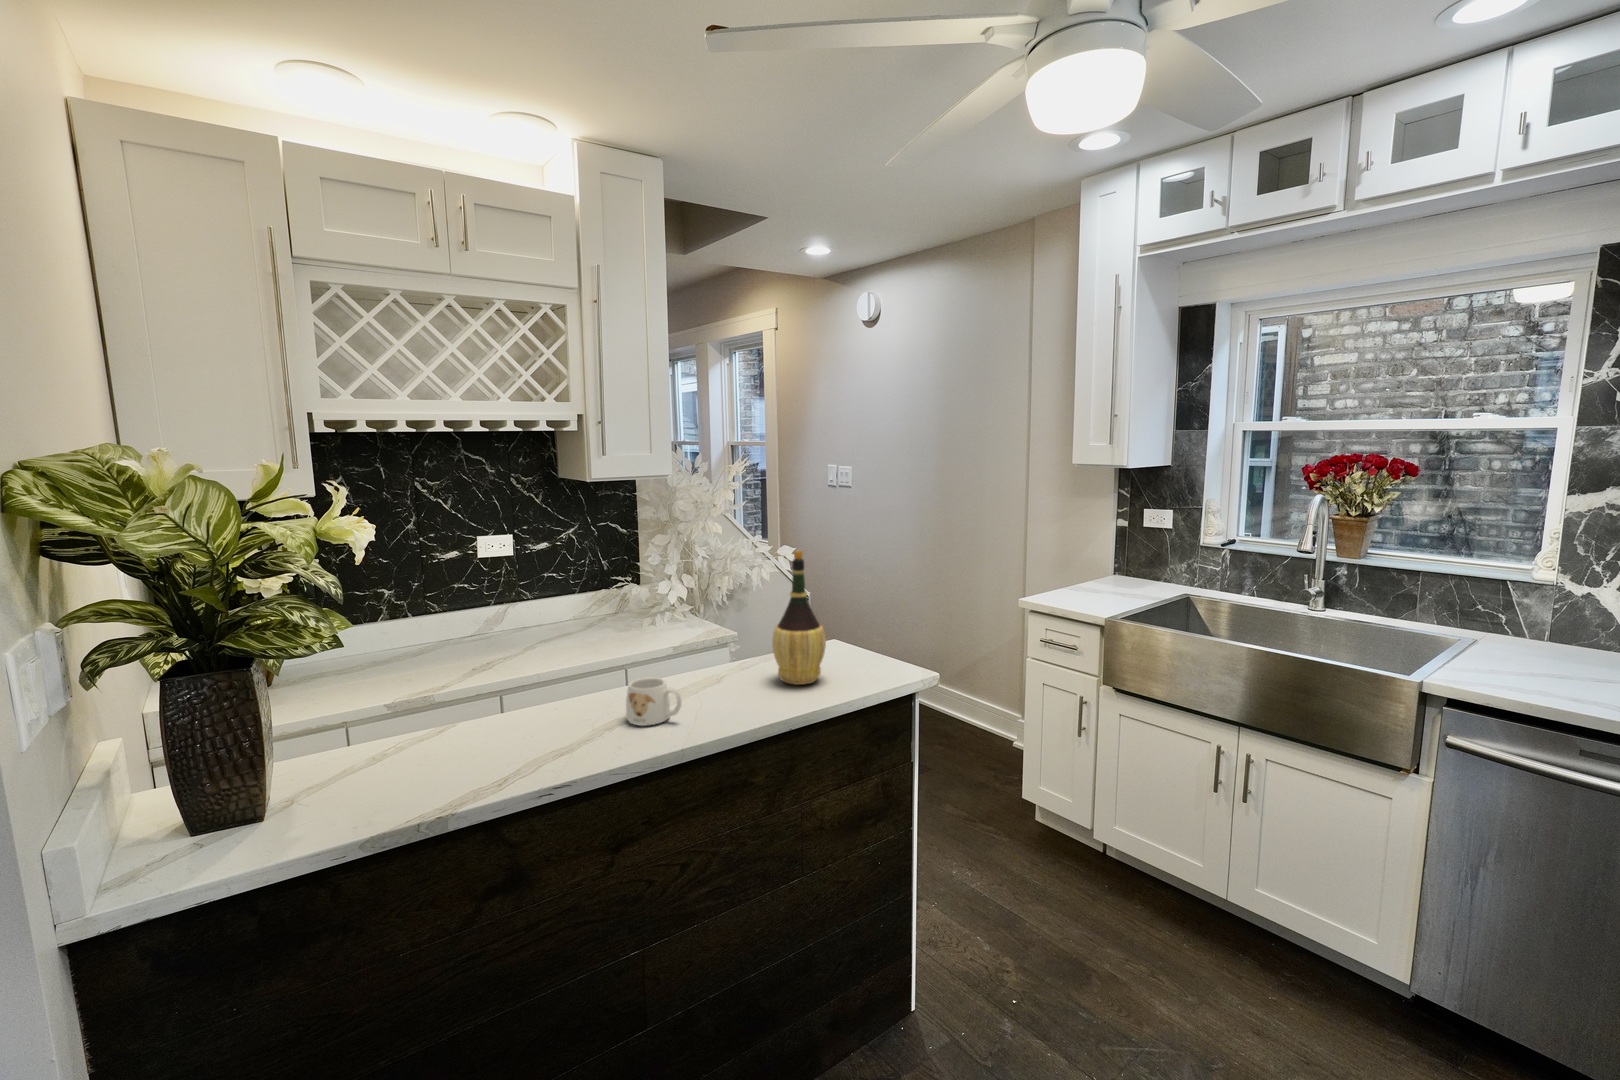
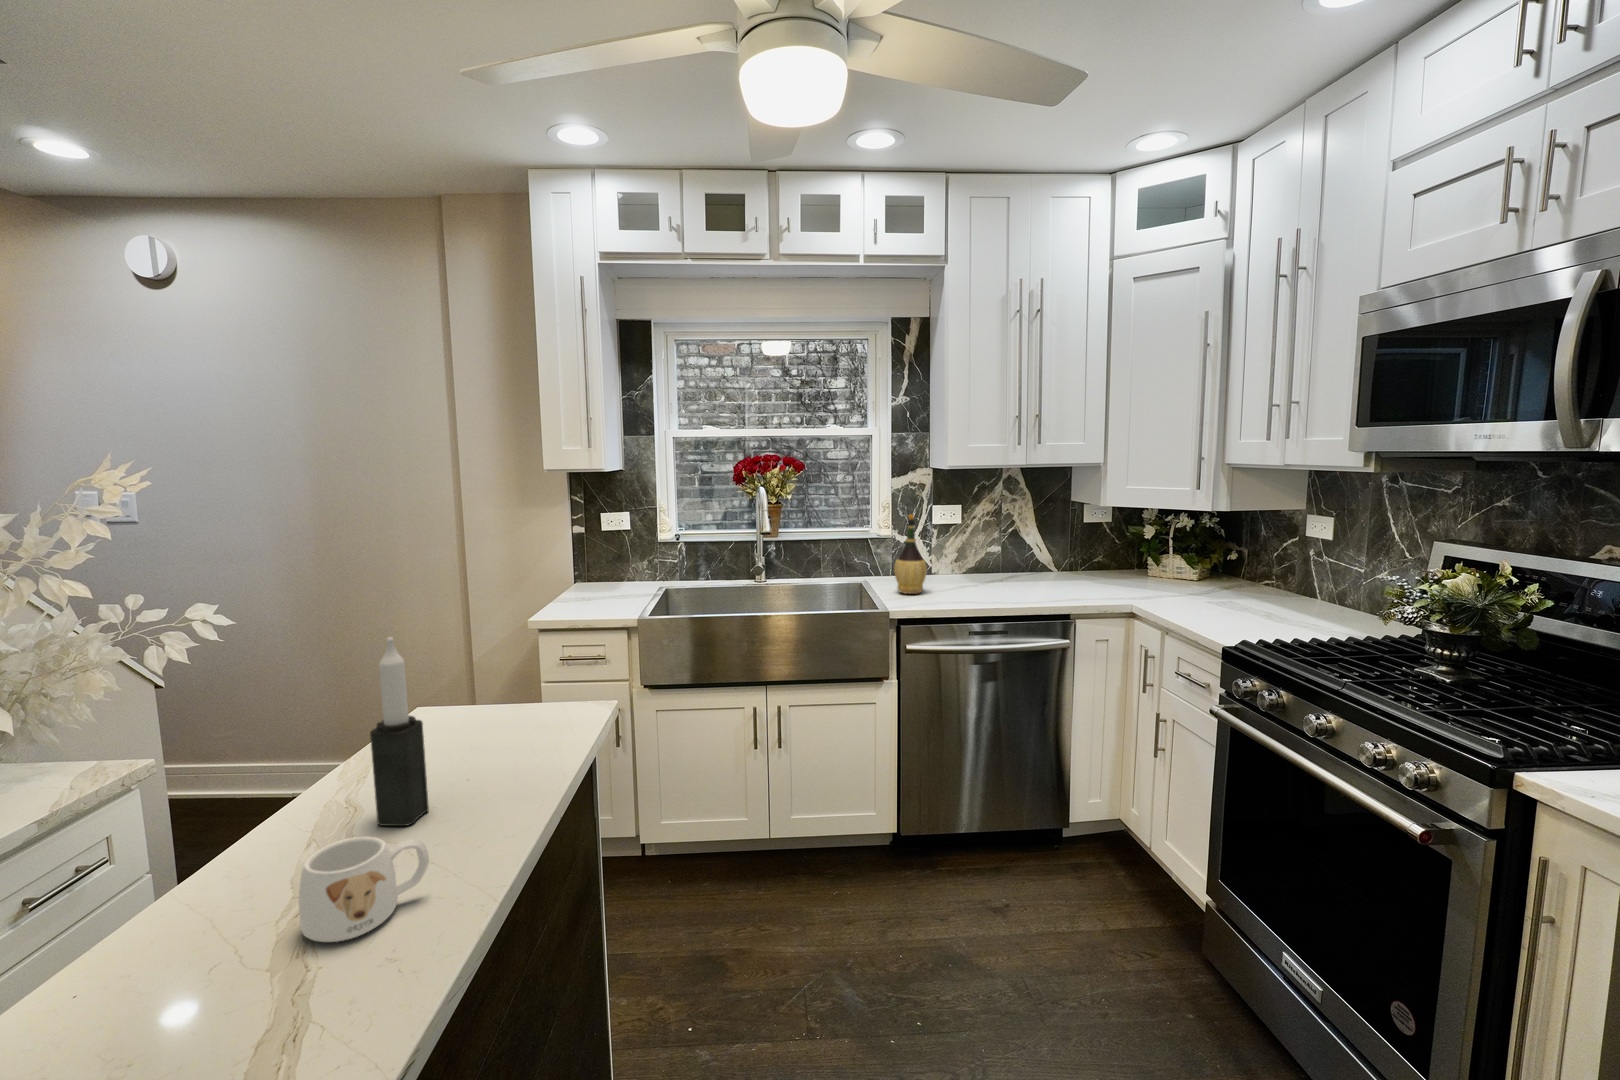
wine bottle: present [773,550,826,685] -> present [894,514,927,594]
candle: none [715,577,744,692] -> present [370,637,429,826]

